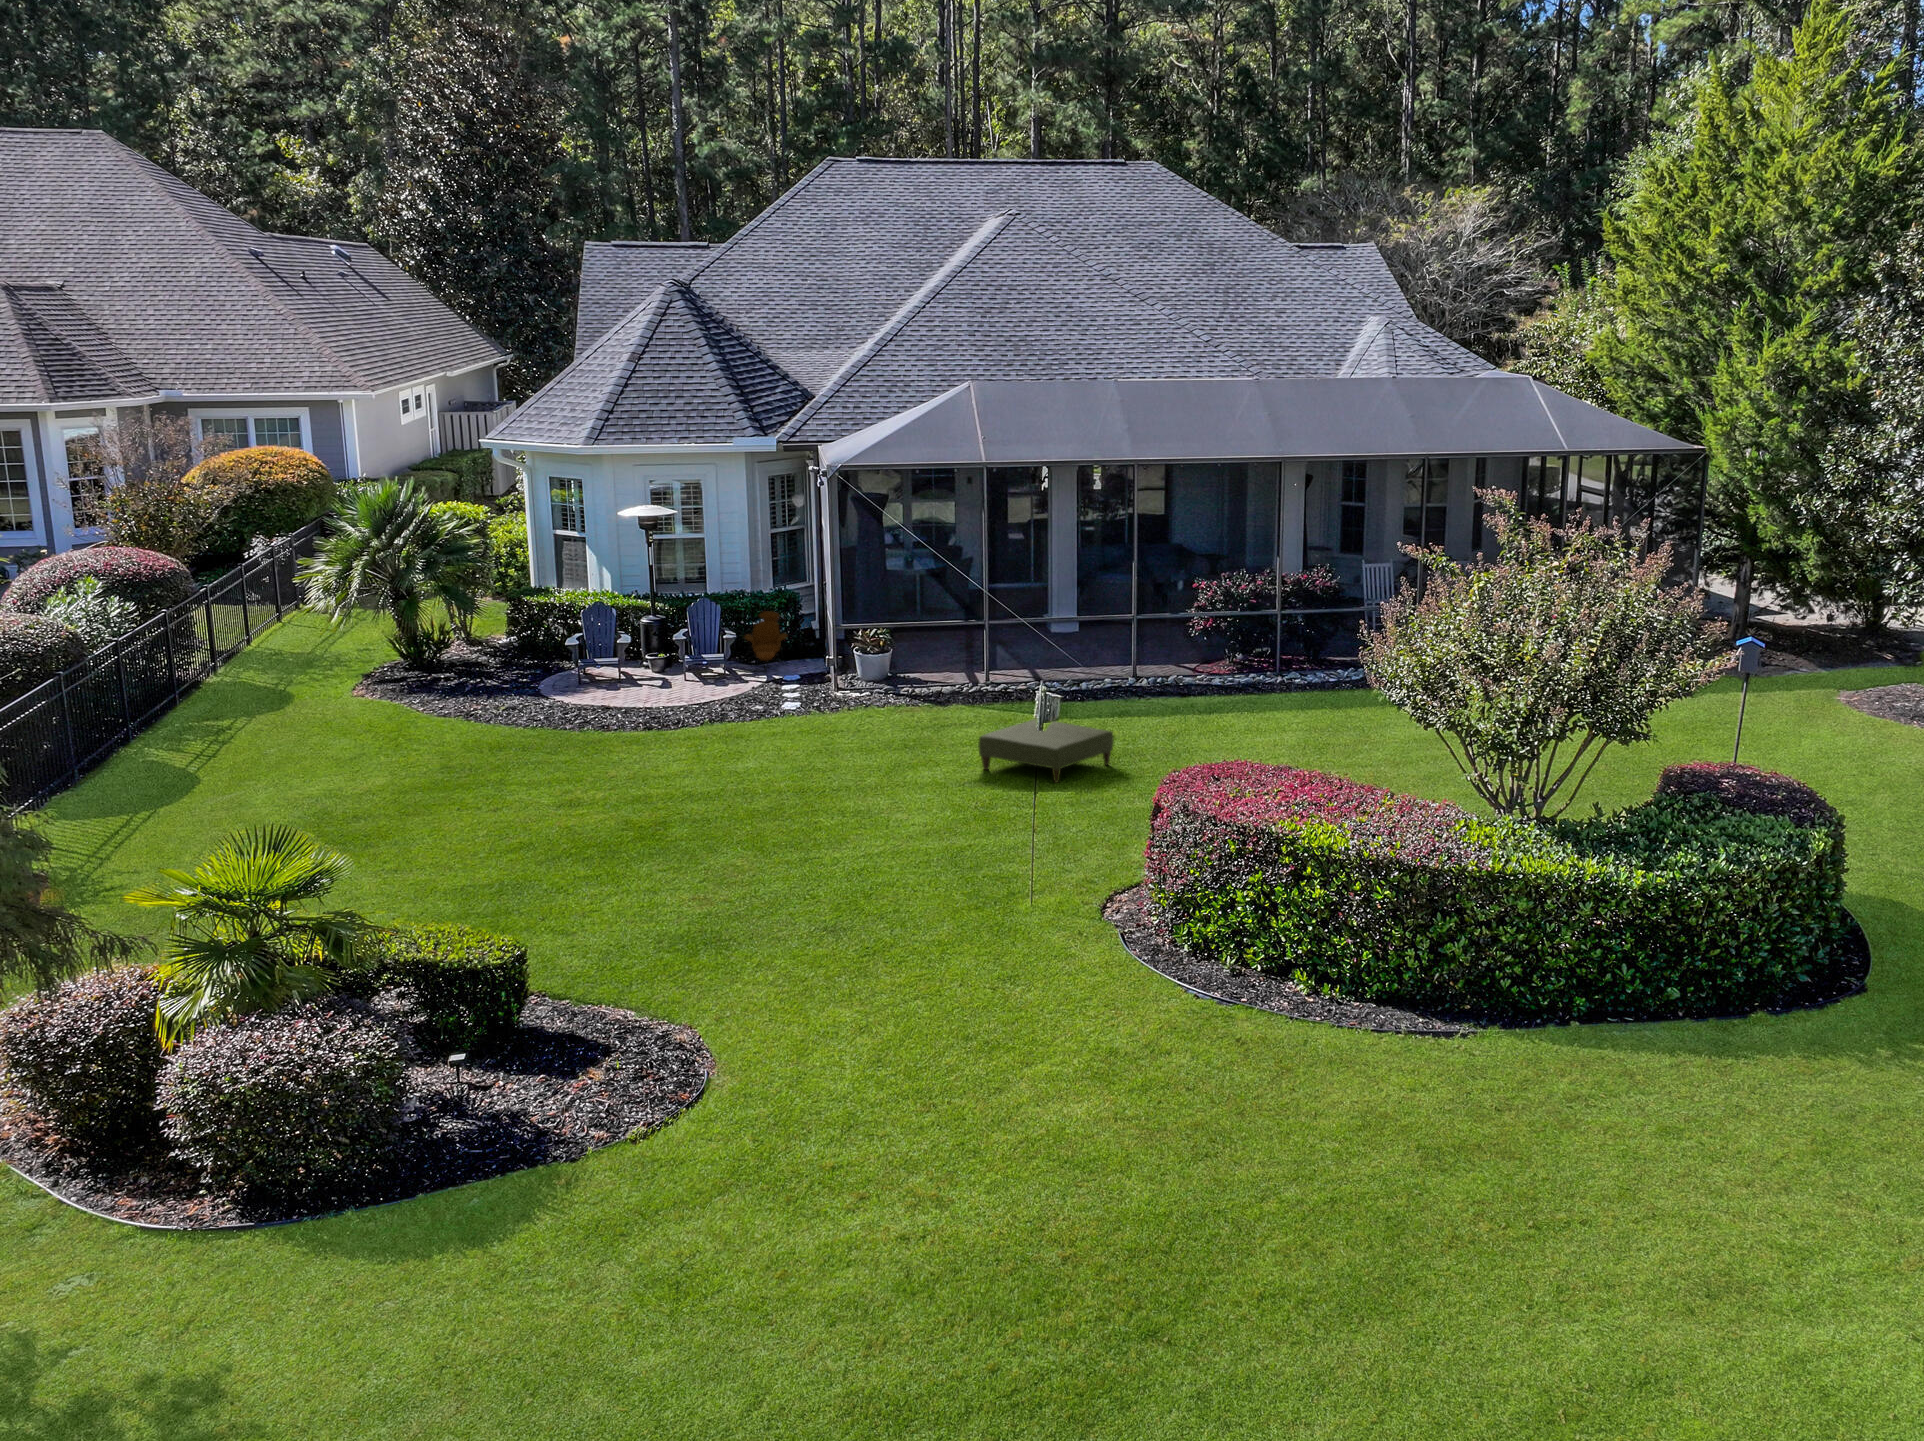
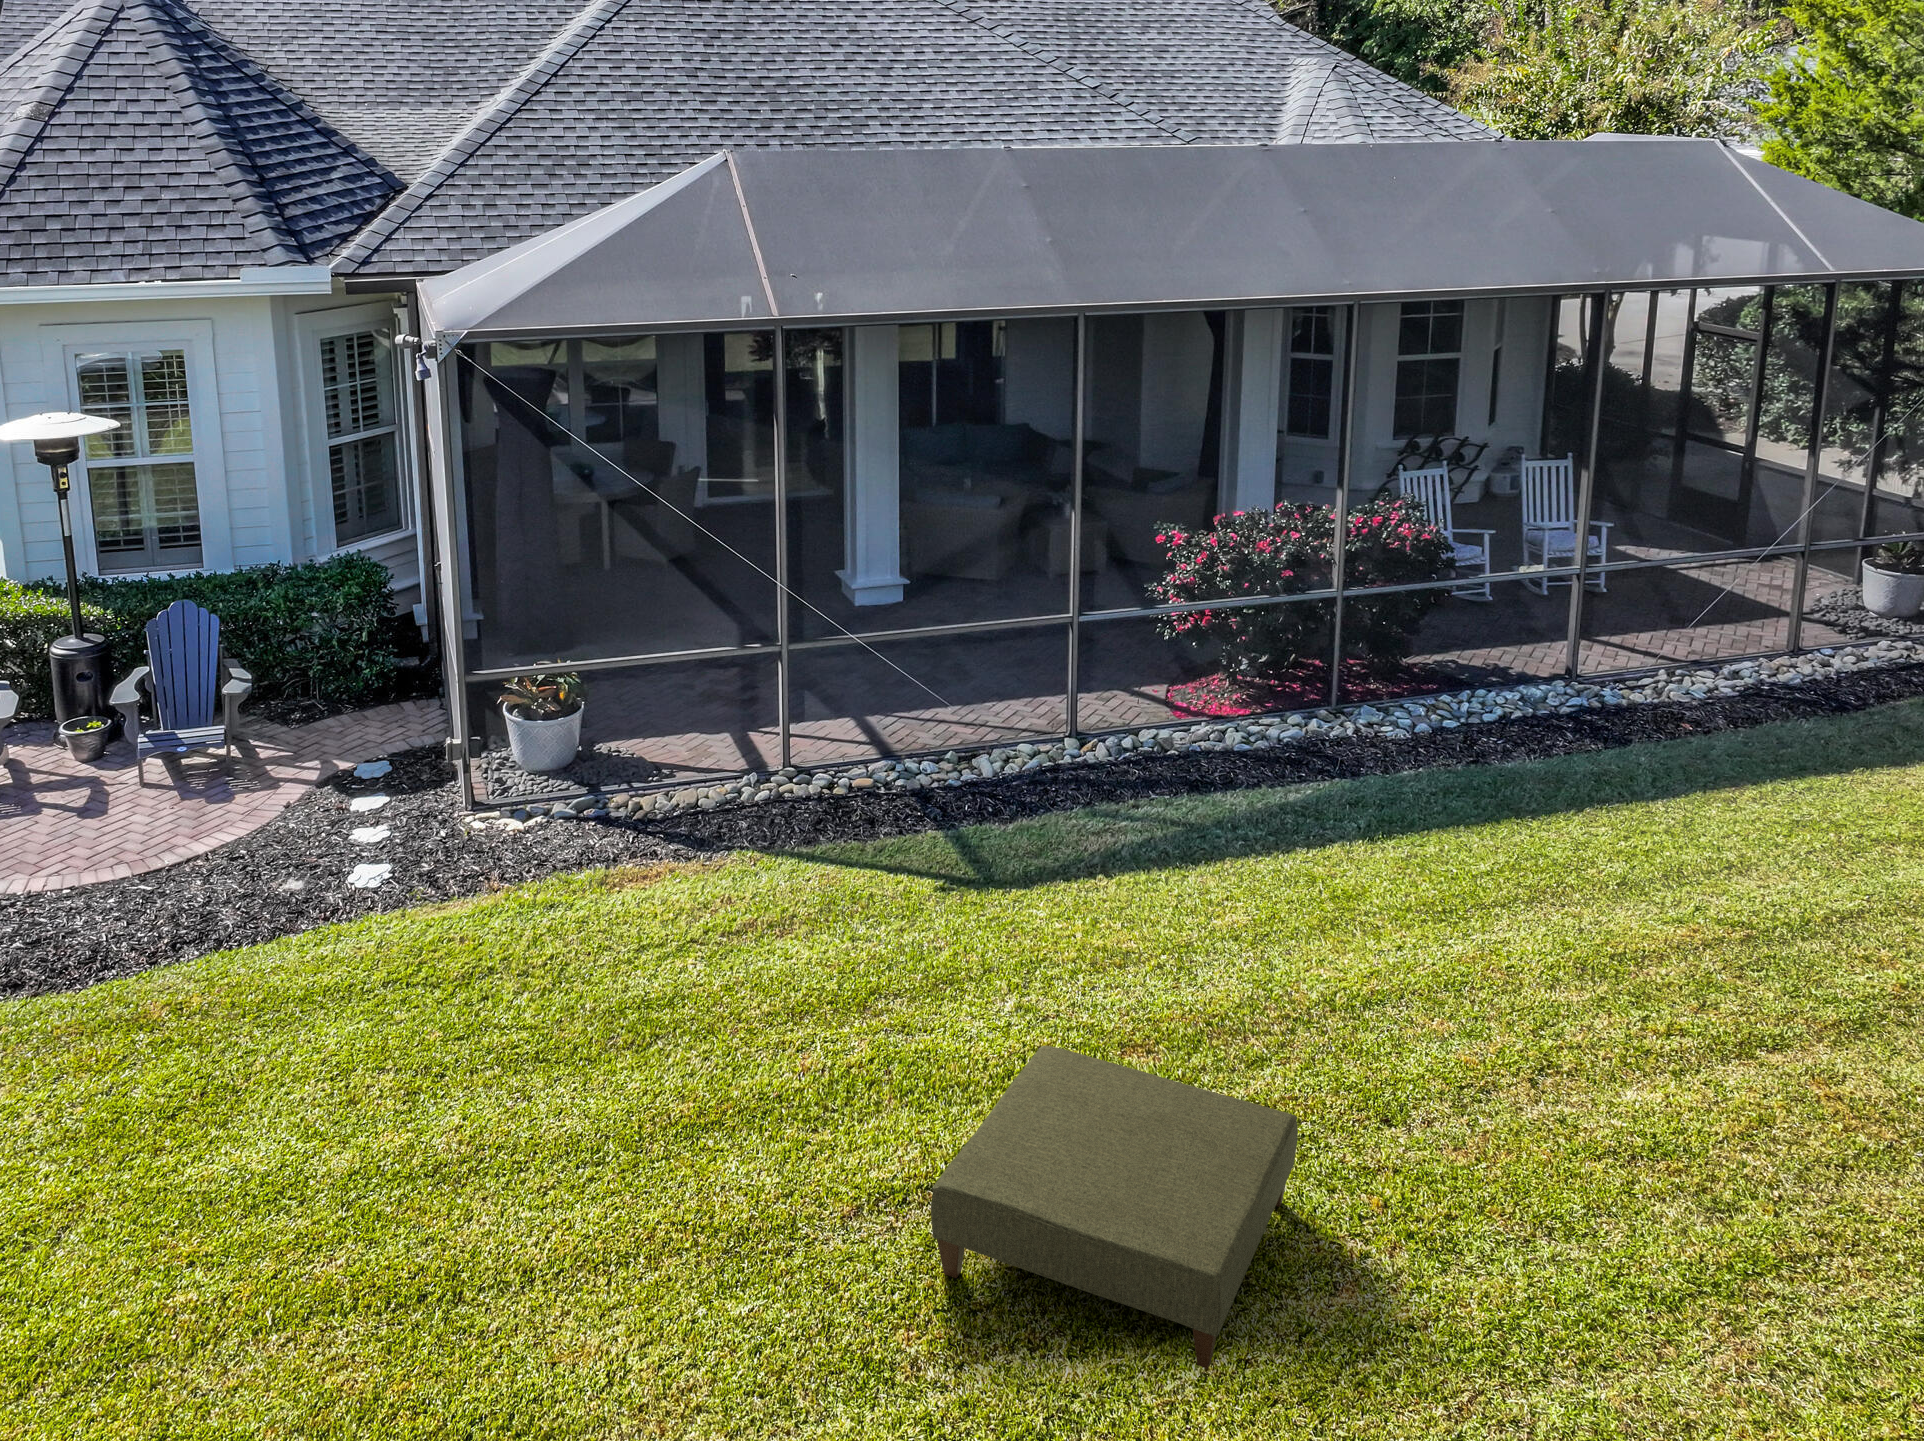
lounge chair: present [745,611,787,672] -> none [275,614,367,761]

